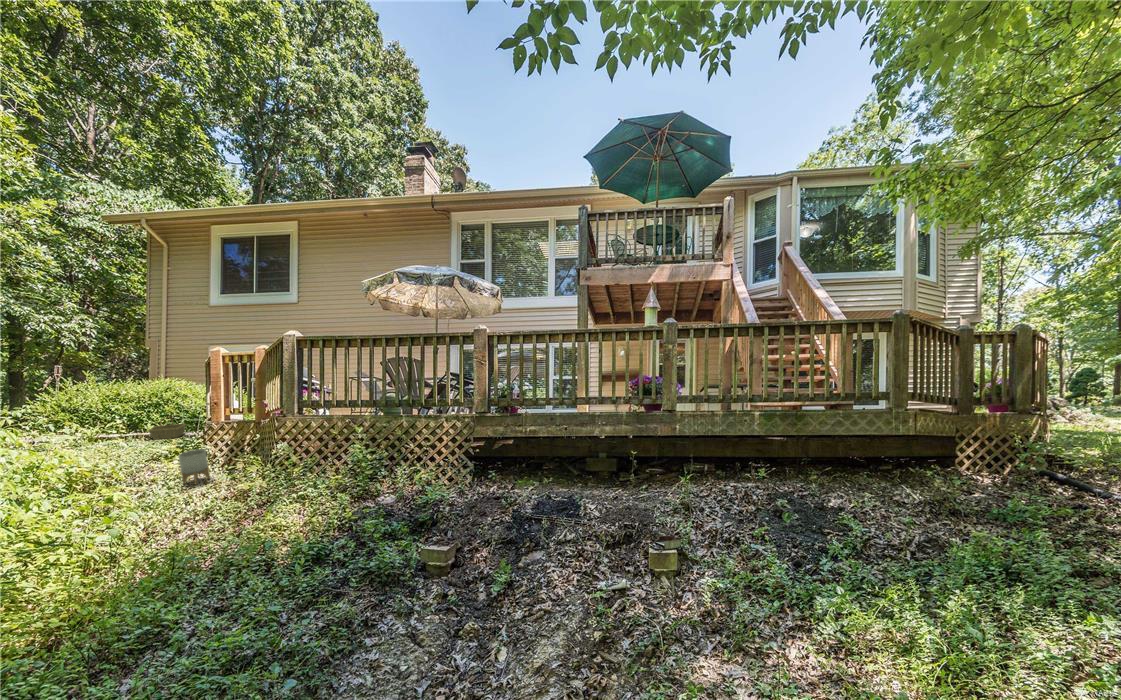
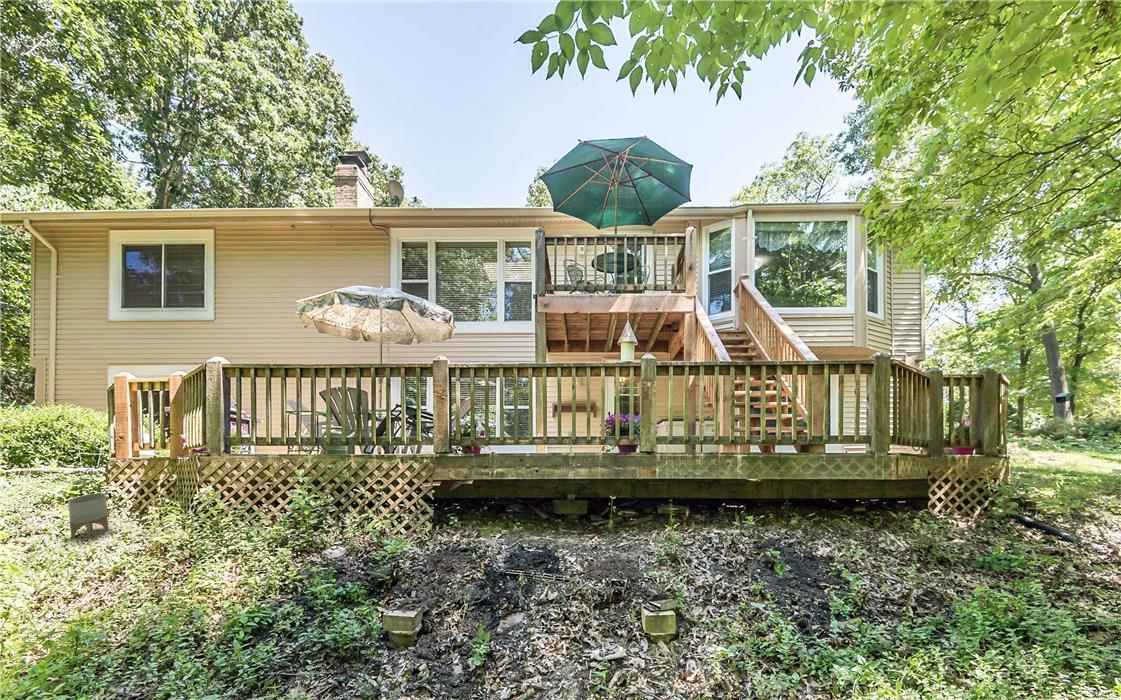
basket: present [148,417,186,440] -> none [31,451,83,479]

